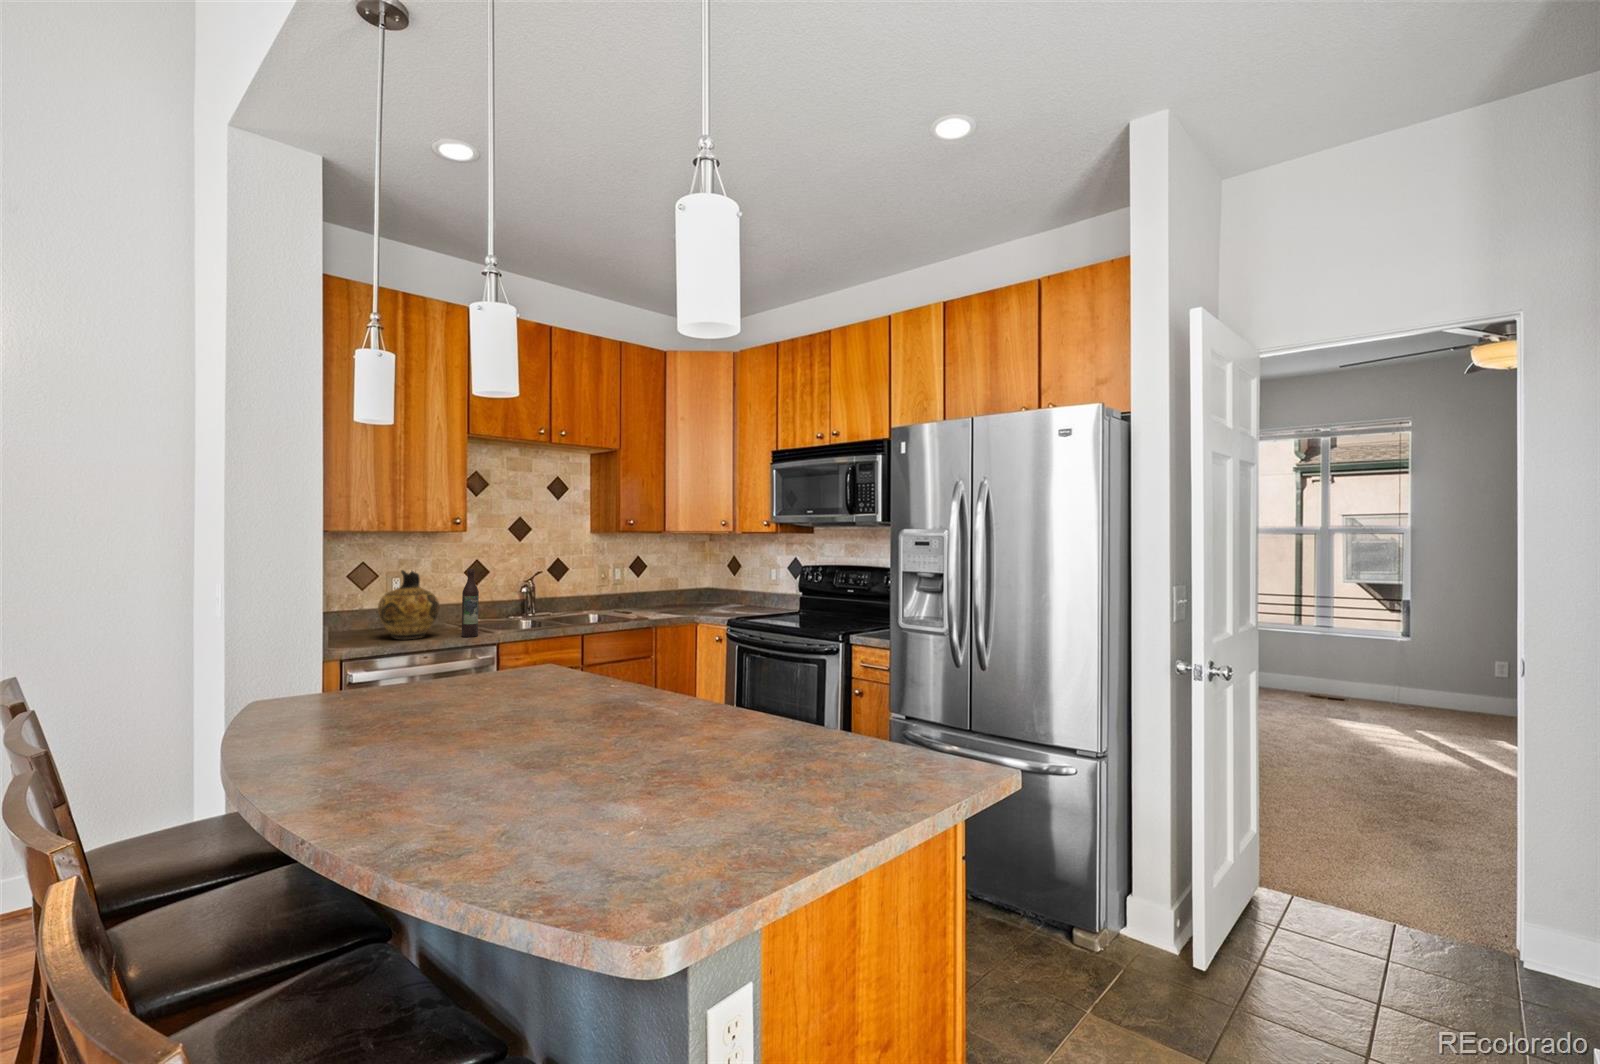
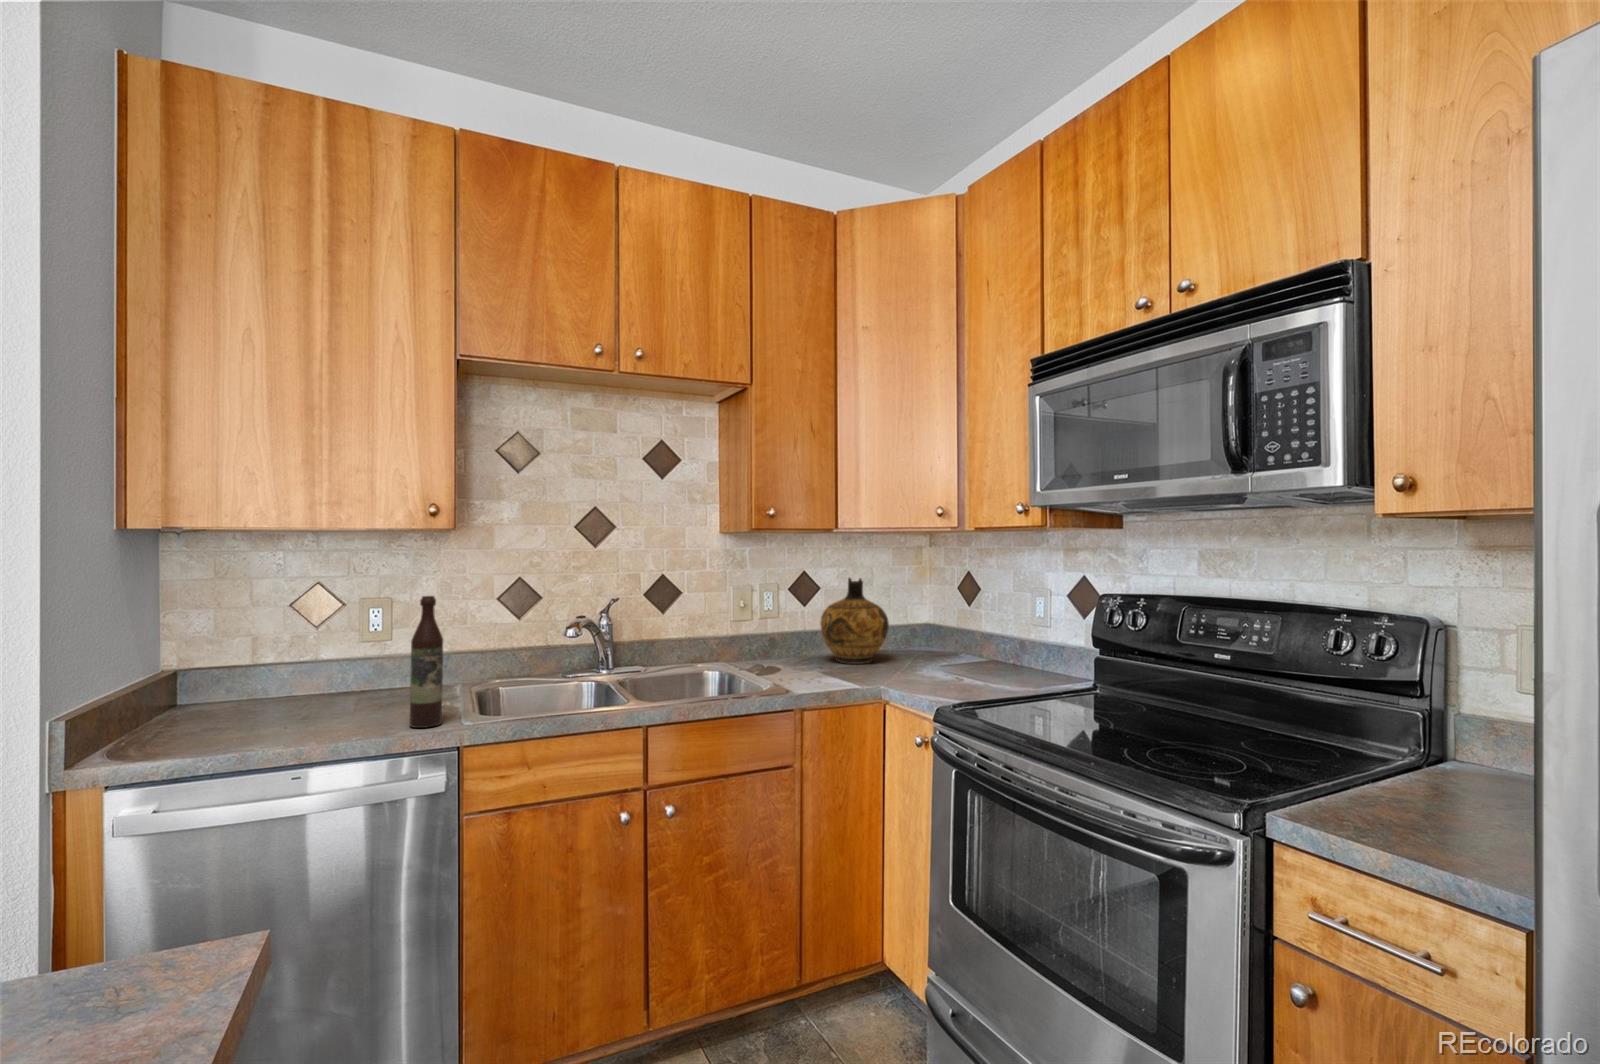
ceramic jug: present [378,570,439,639] -> present [820,578,889,664]

